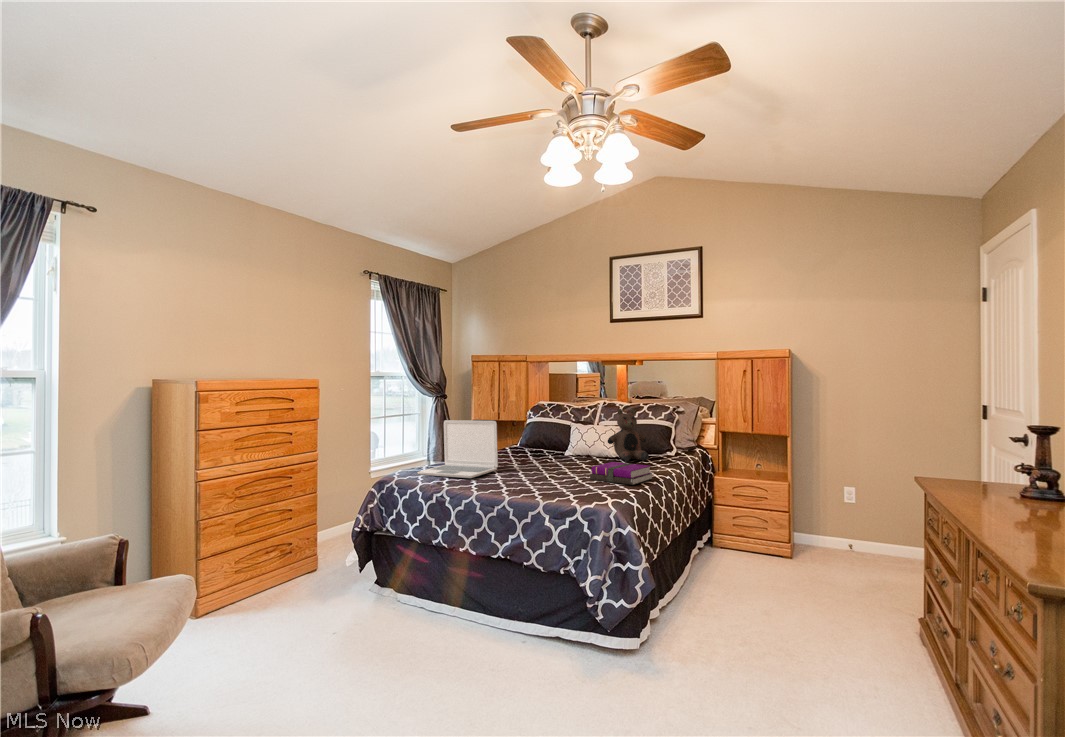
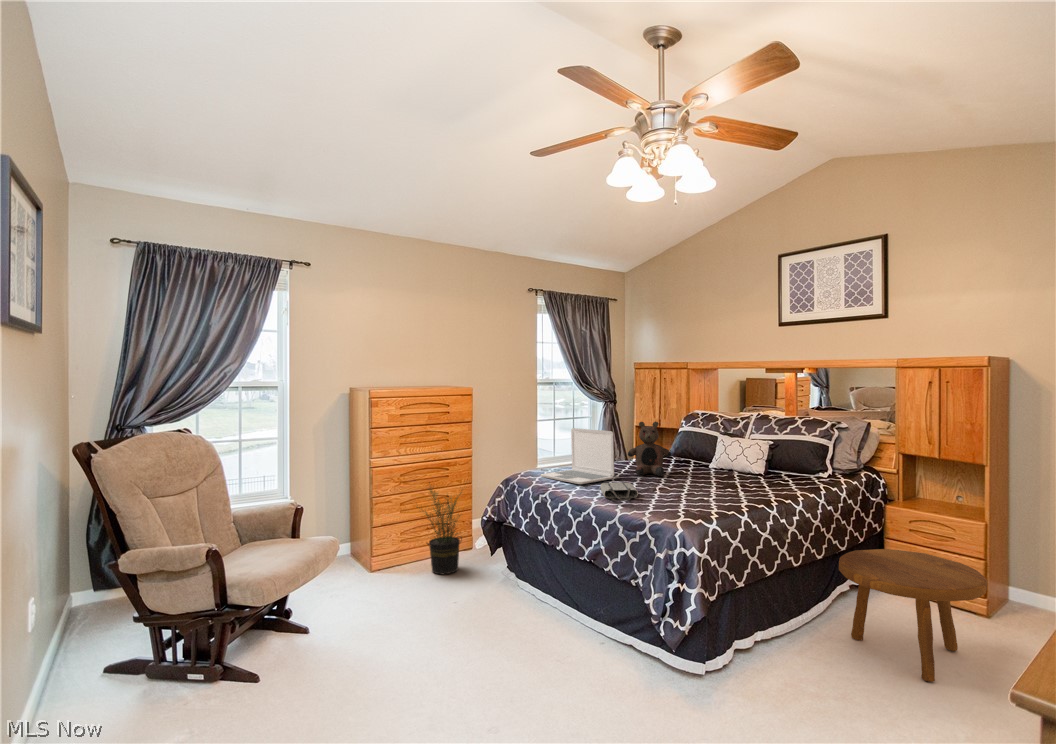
teddy bear: present [608,408,649,461] -> present [628,422,671,476]
notebook: present [590,462,653,485] -> none [695,481,763,507]
tote bag: none [496,472,542,490] -> present [600,482,638,501]
potted plant: none [257,488,327,604] -> present [425,489,461,574]
footstool: none [711,509,823,615] -> present [839,549,987,682]

